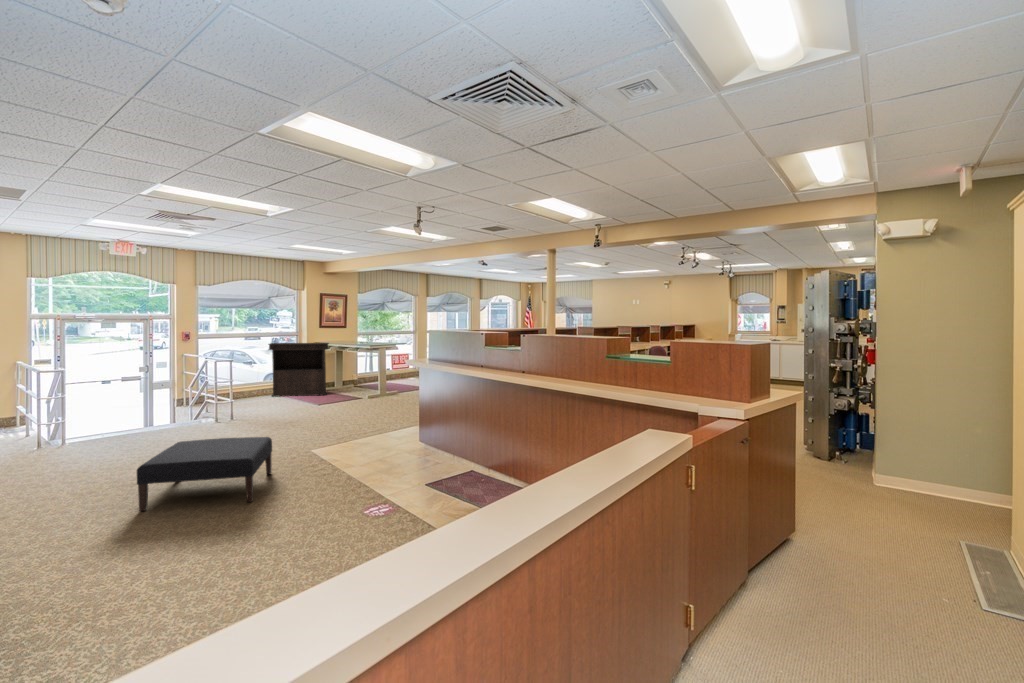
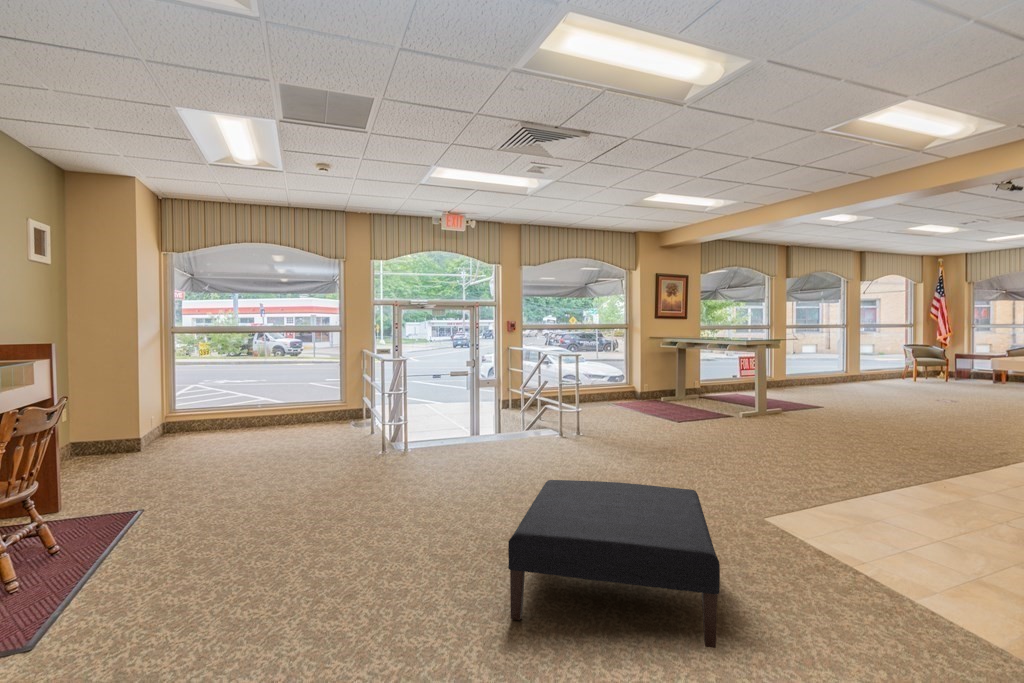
console table: present [269,343,329,397] -> none [599,337,672,407]

